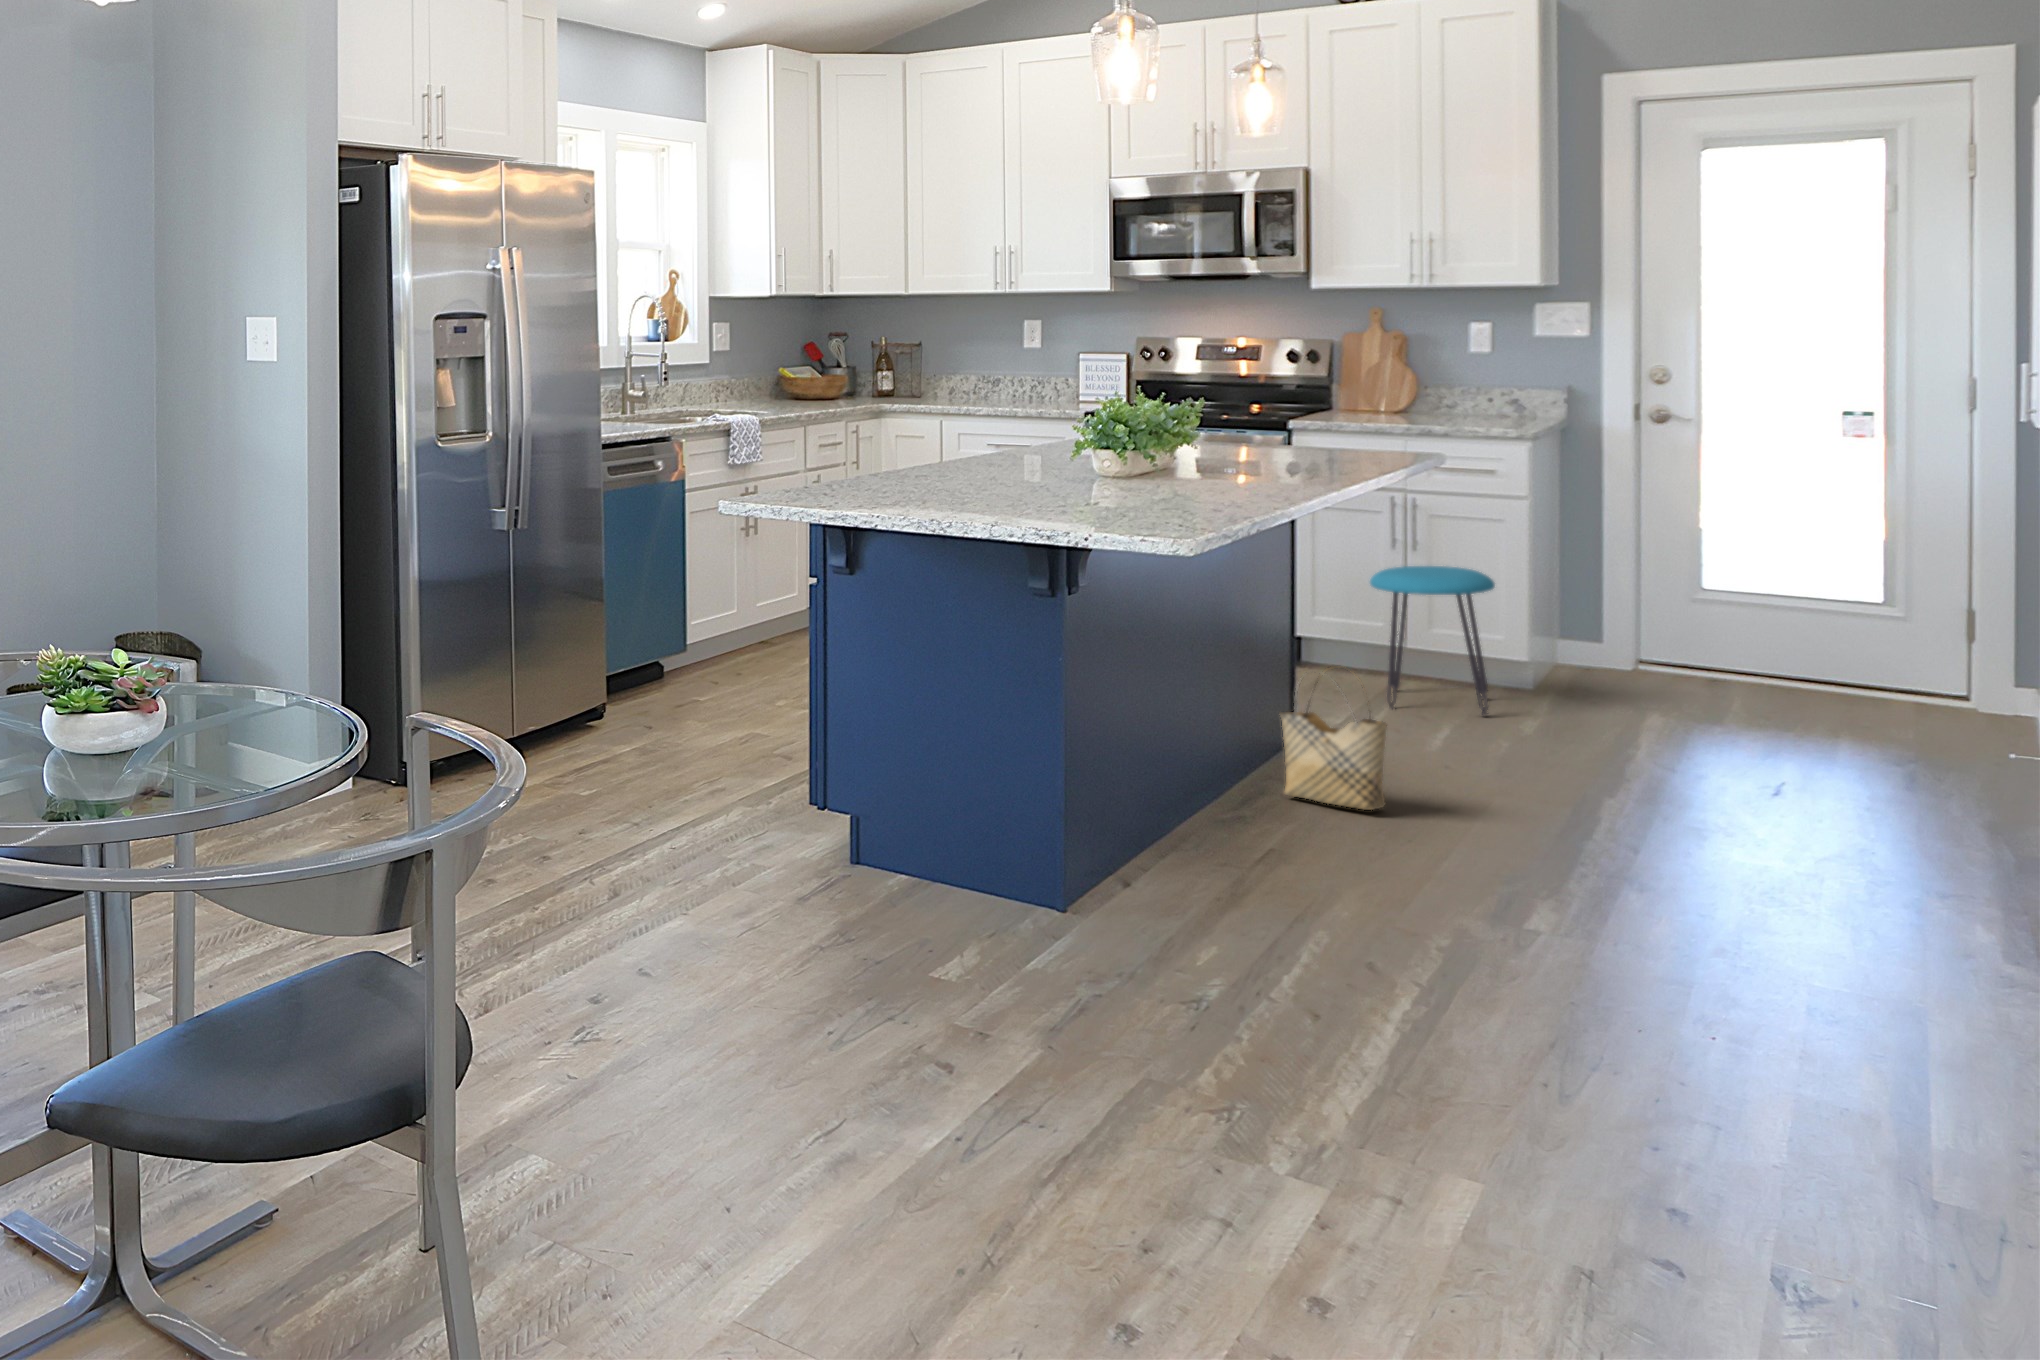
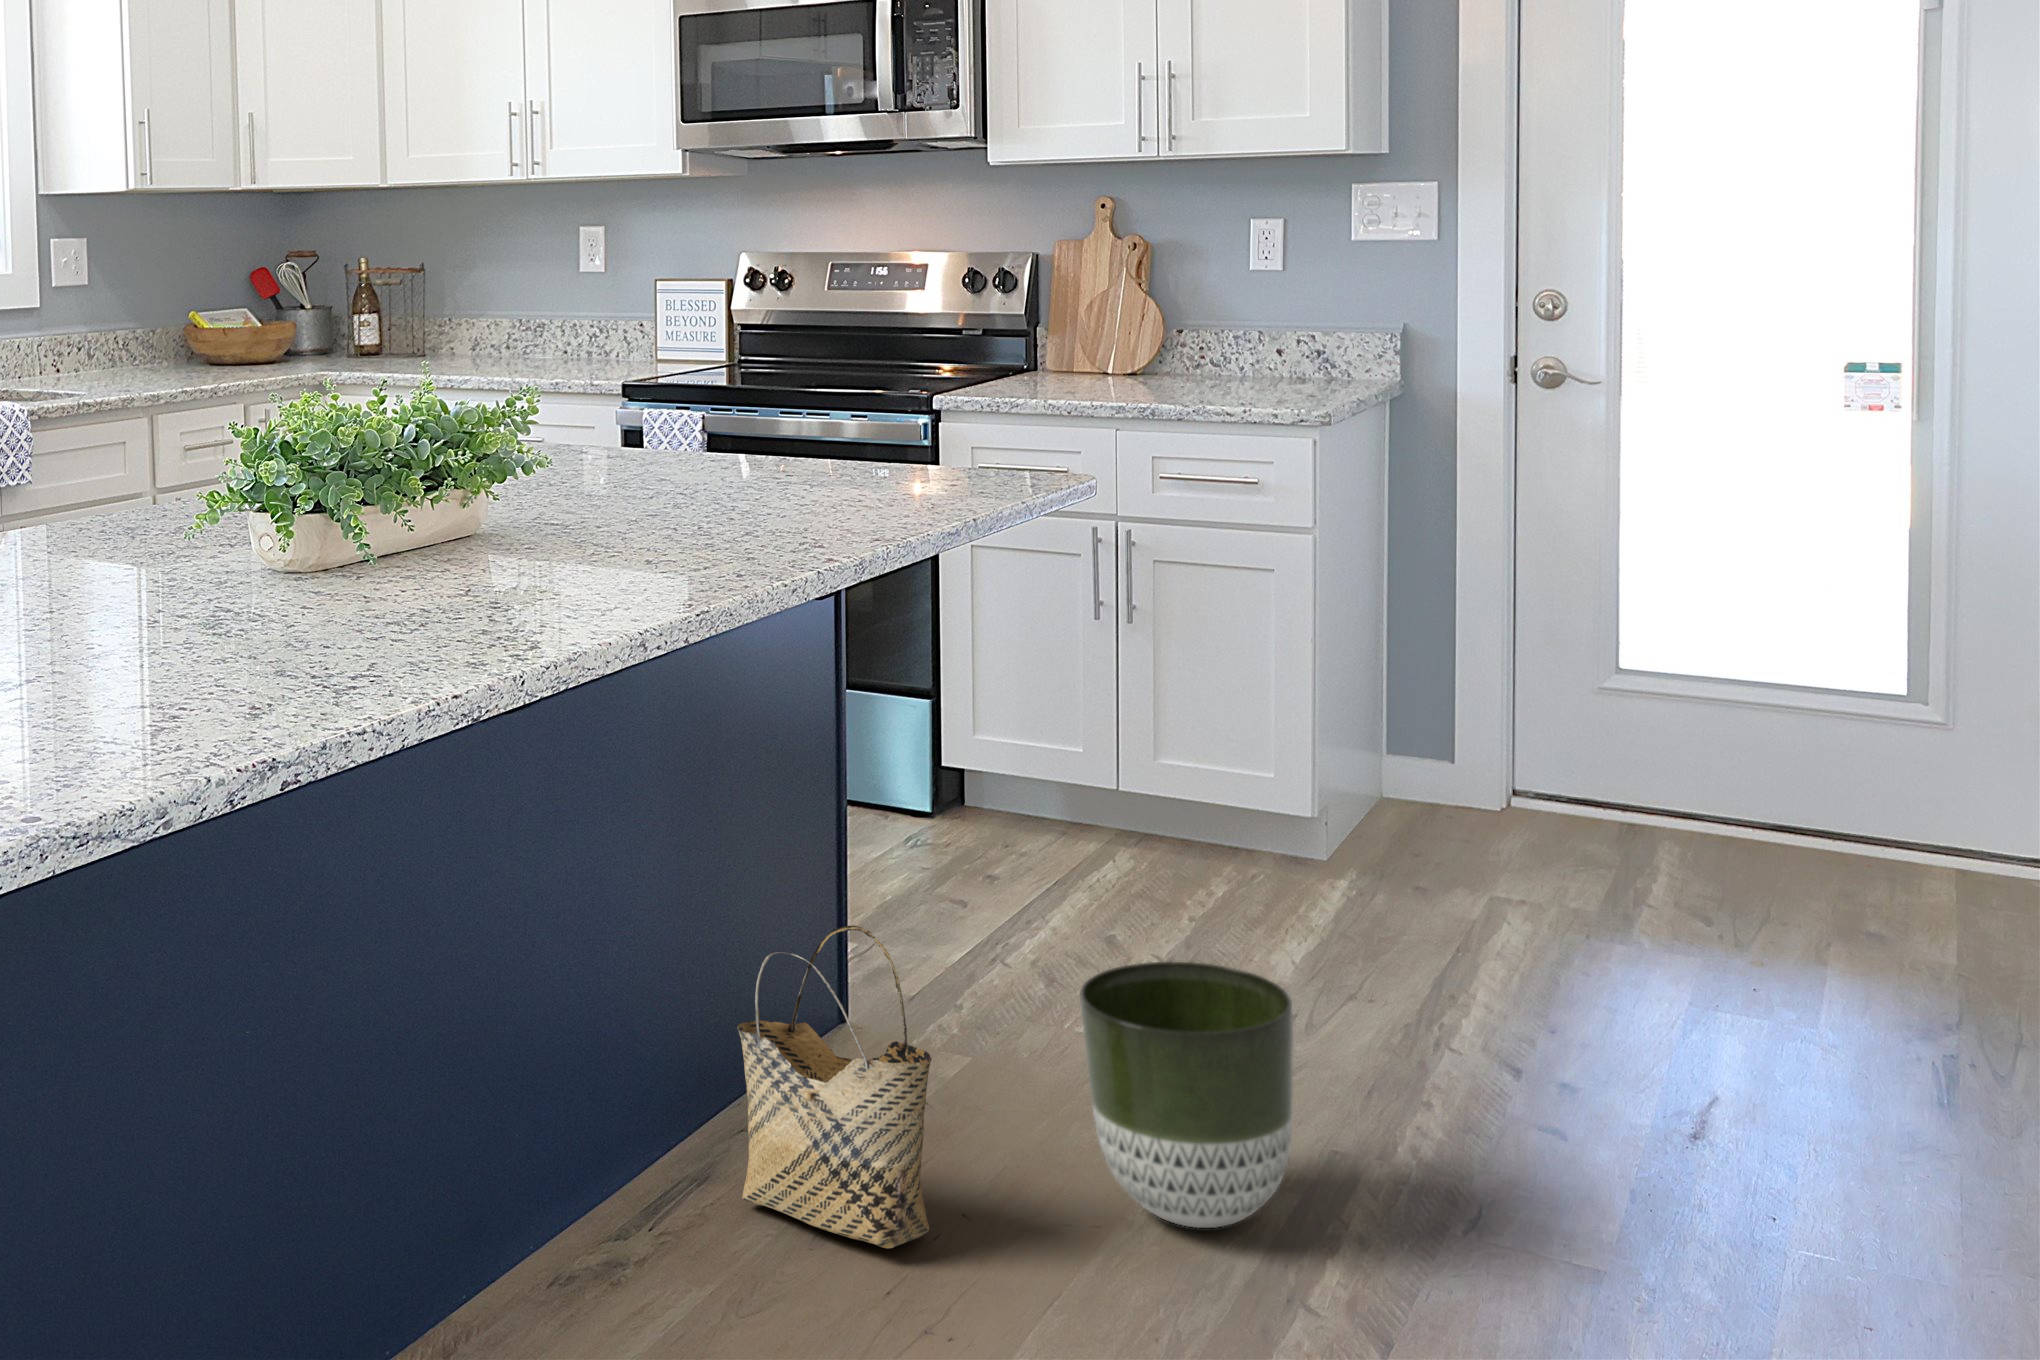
stool: present [1370,566,1495,716] -> none [1041,656,1249,938]
planter: none [1455,691,1568,810] -> present [1080,962,1293,1228]

